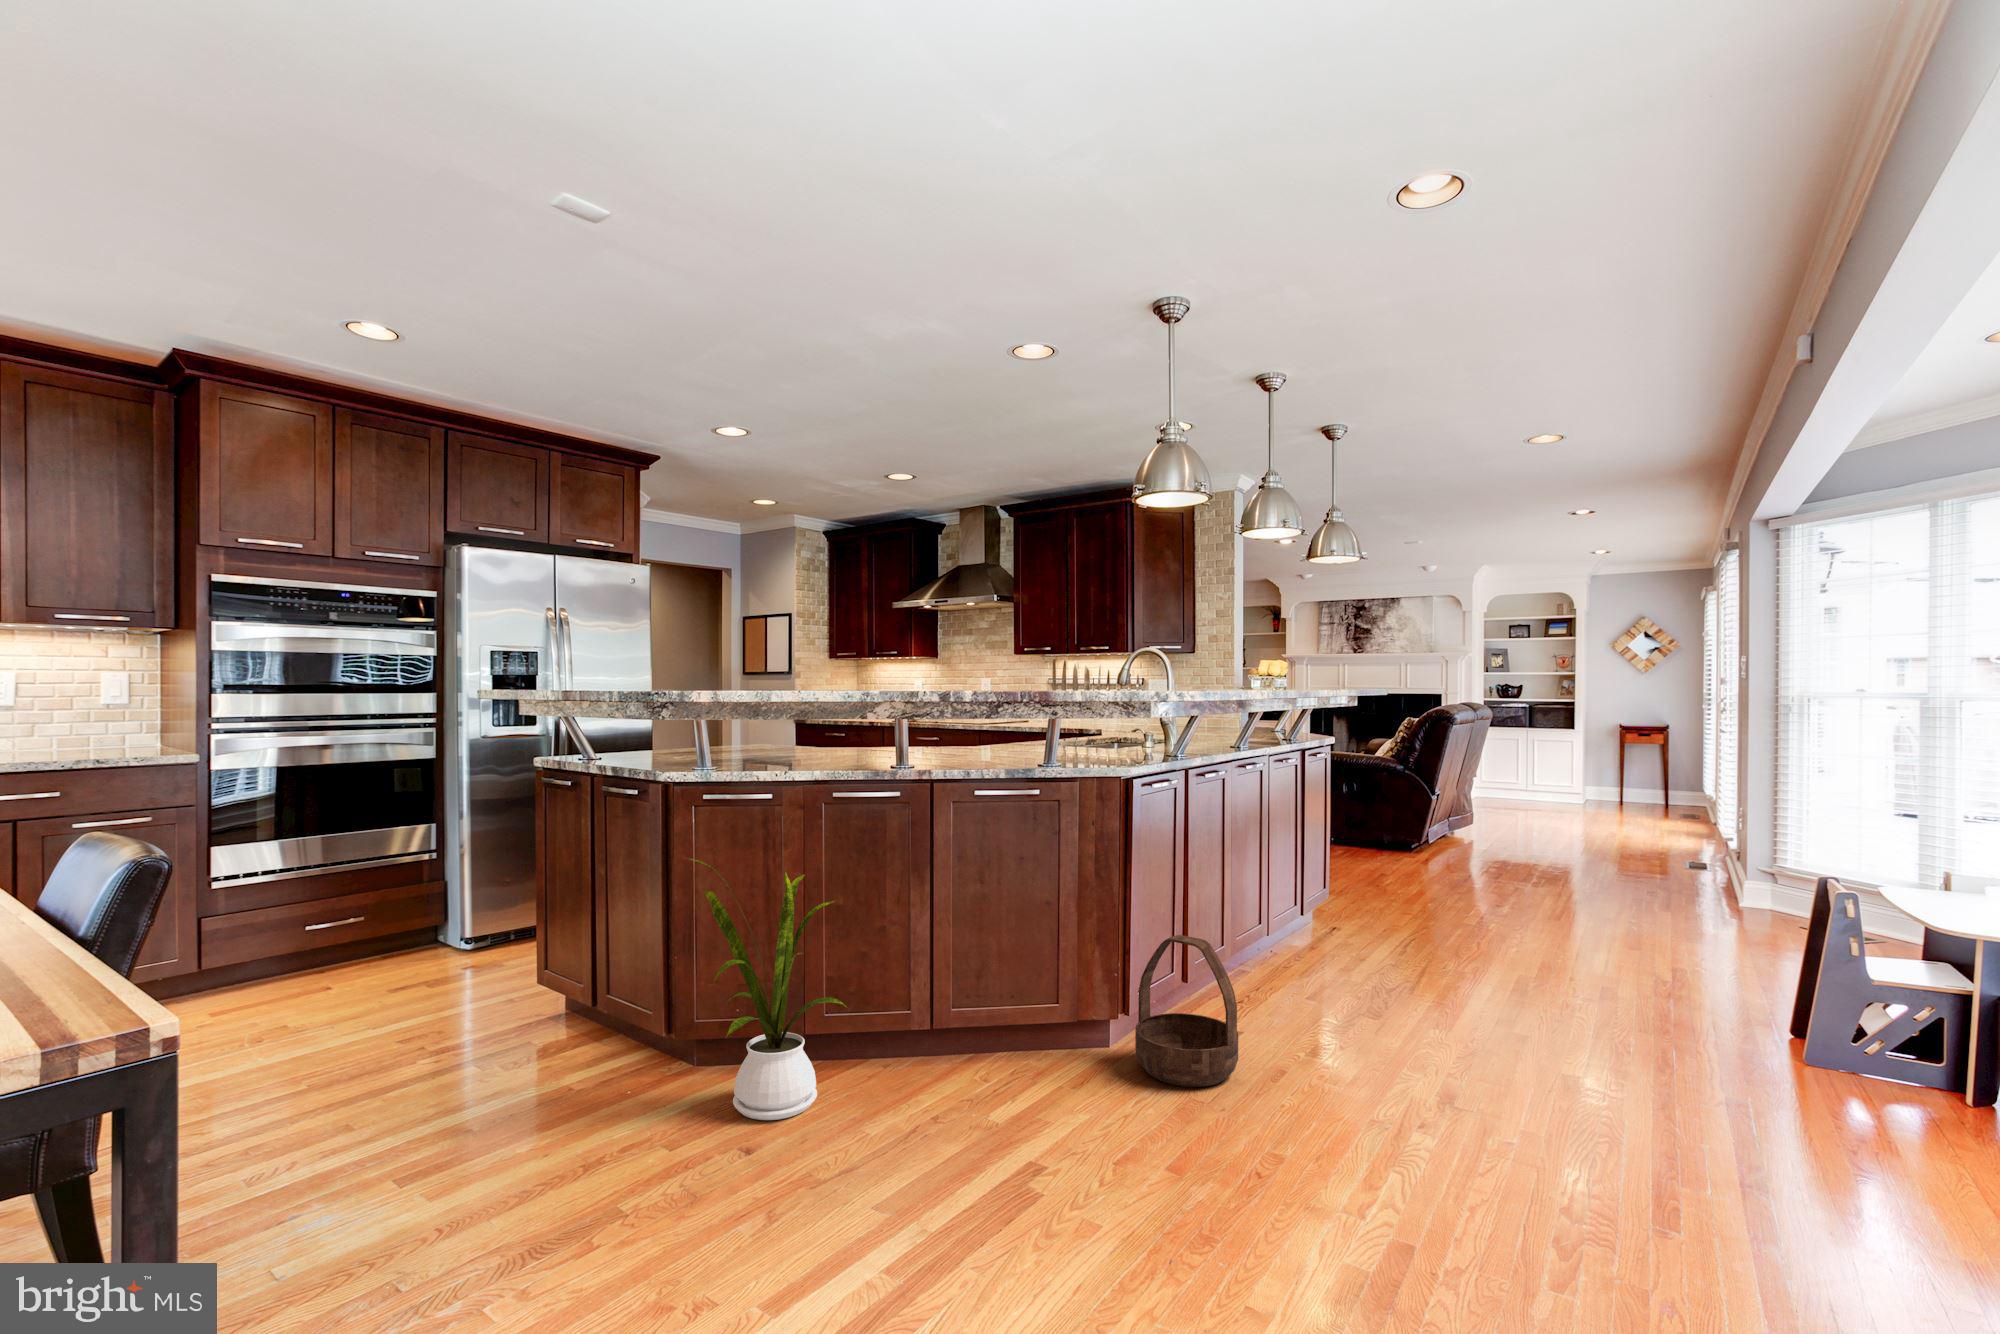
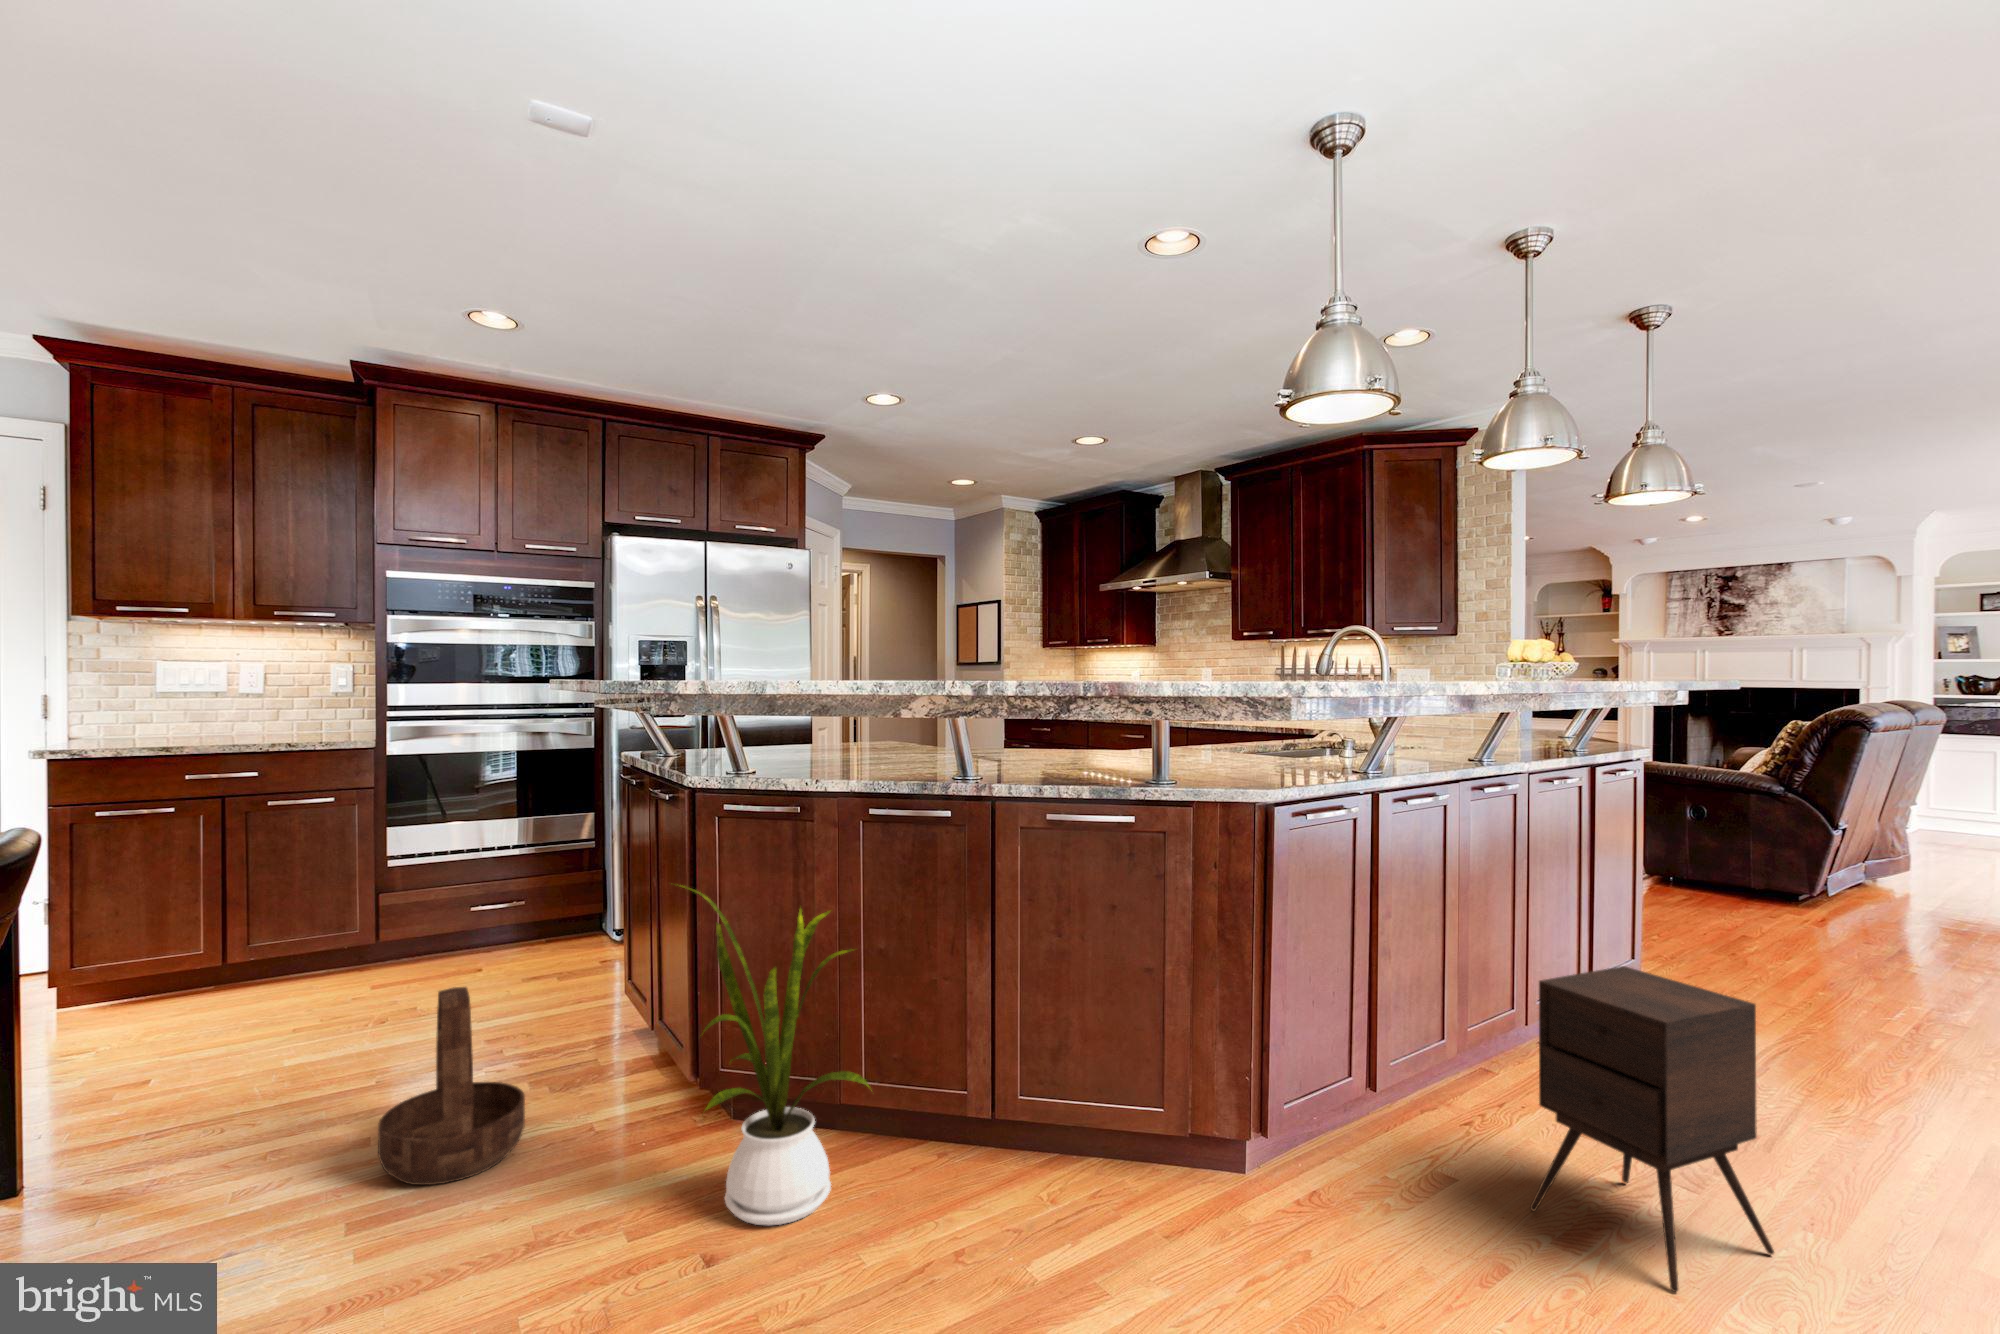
side table: none [1291,879,1427,1072] -> present [1530,966,1774,1292]
basket: present [1135,935,1238,1087] -> present [378,987,525,1185]

